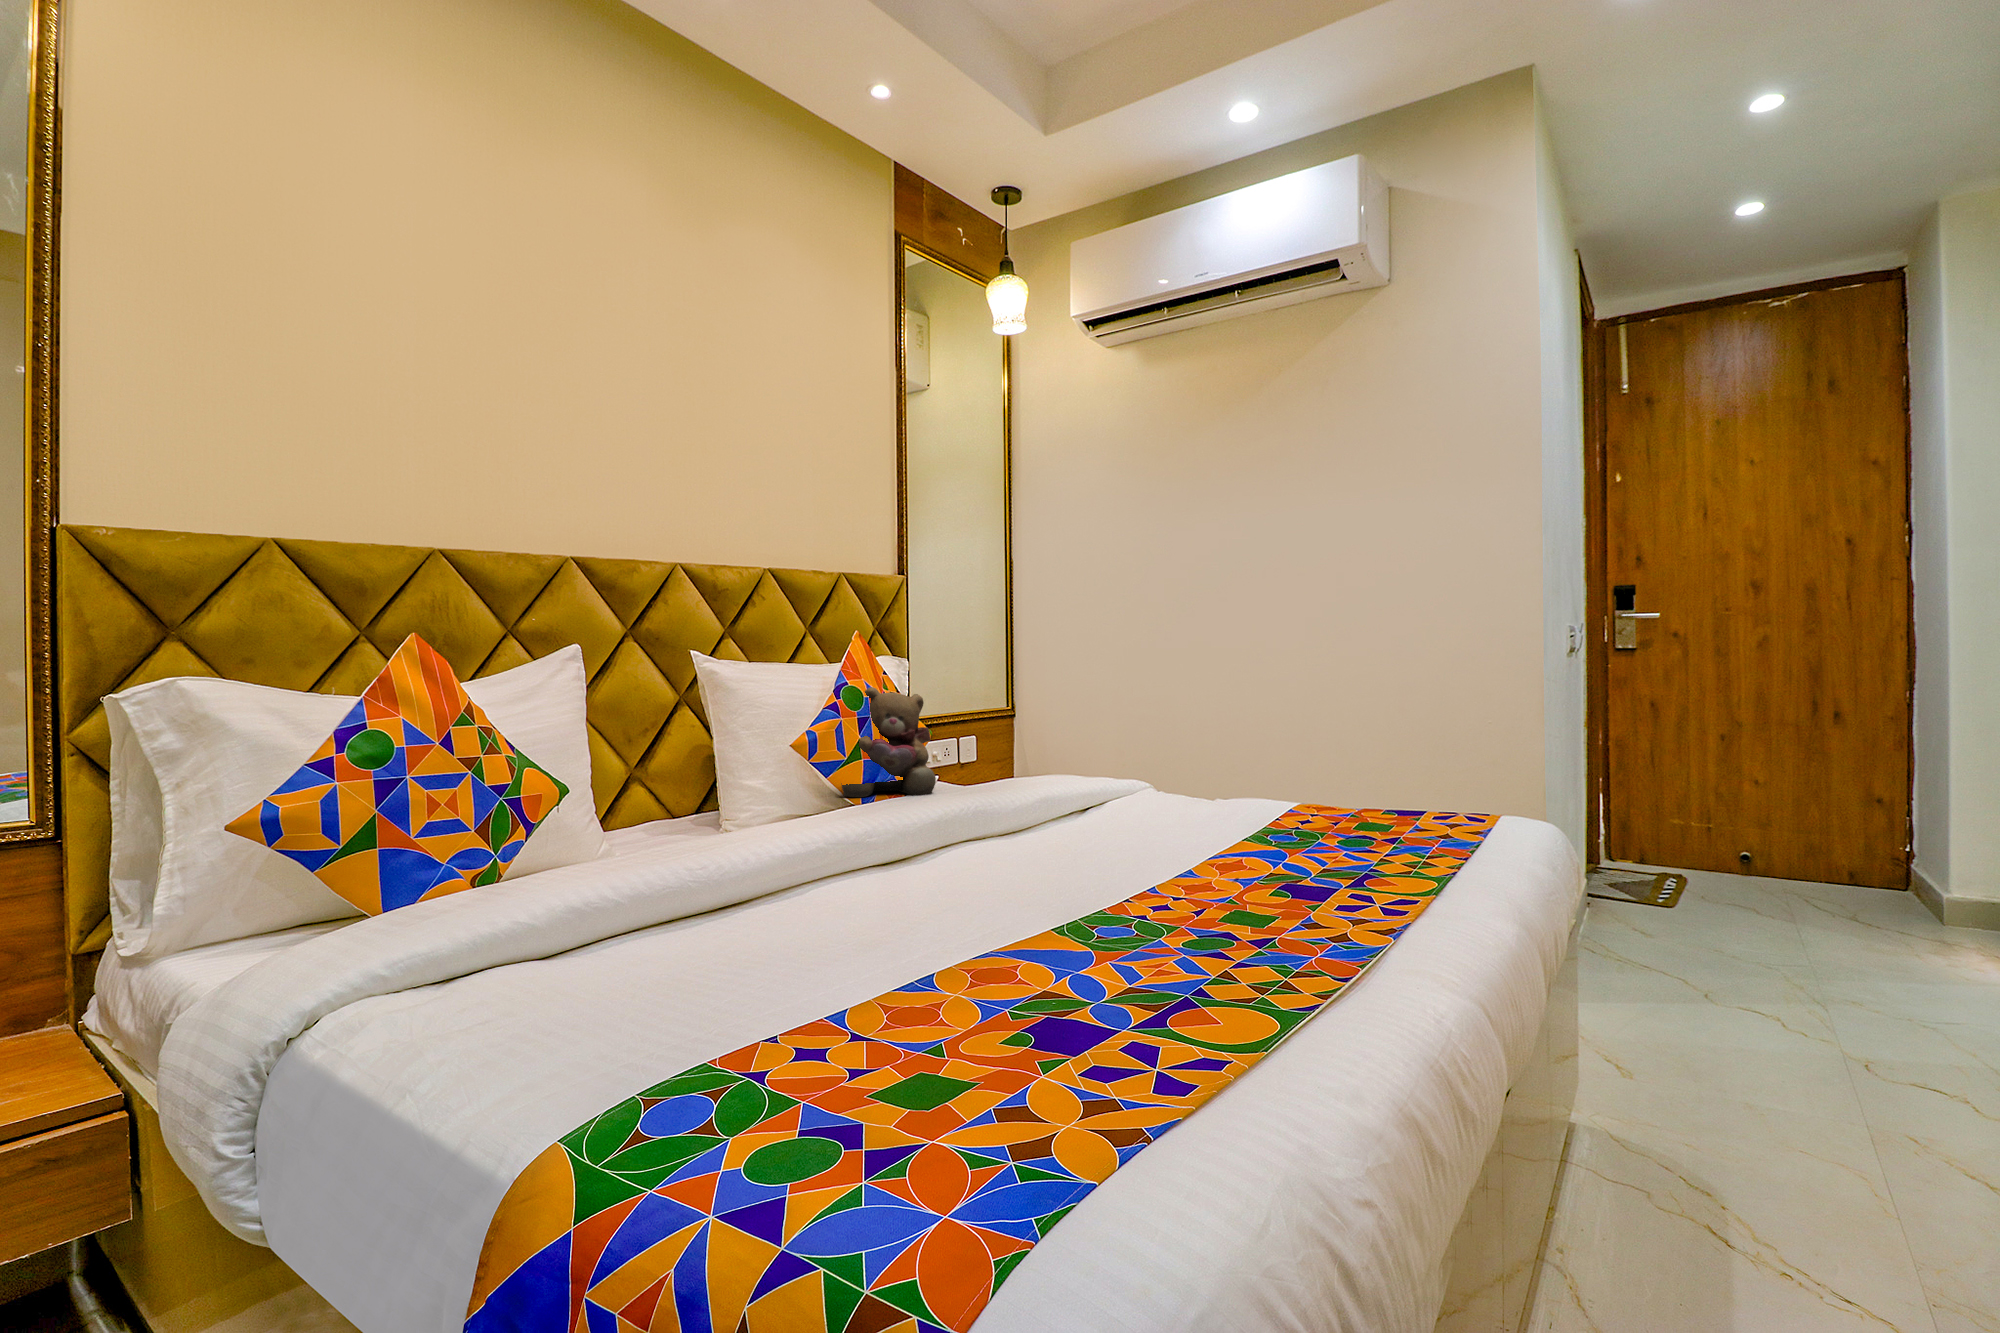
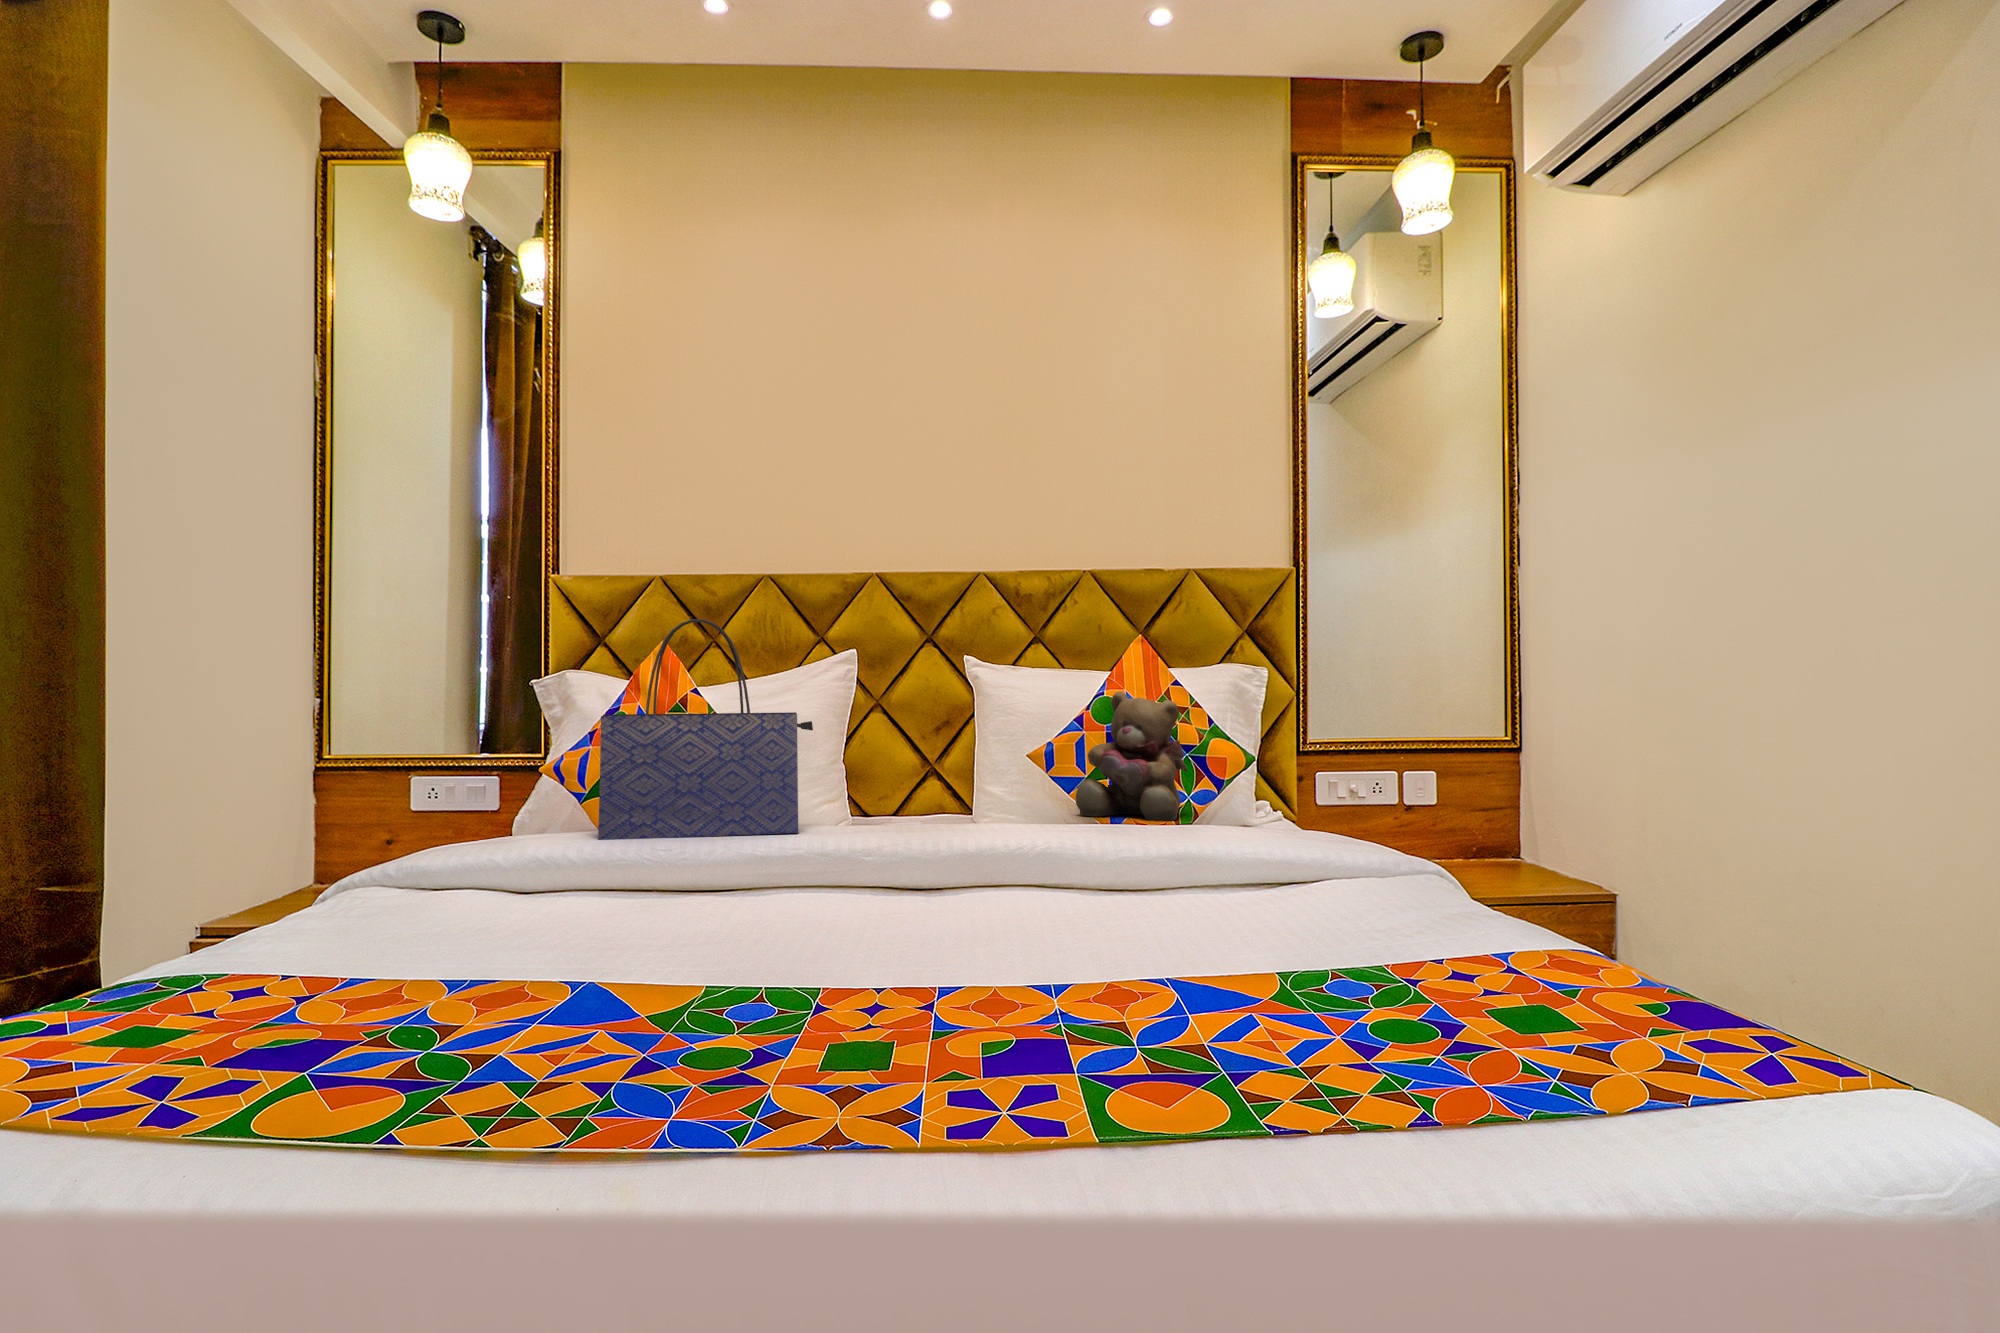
tote bag: none [492,626,714,897] -> present [598,619,813,840]

